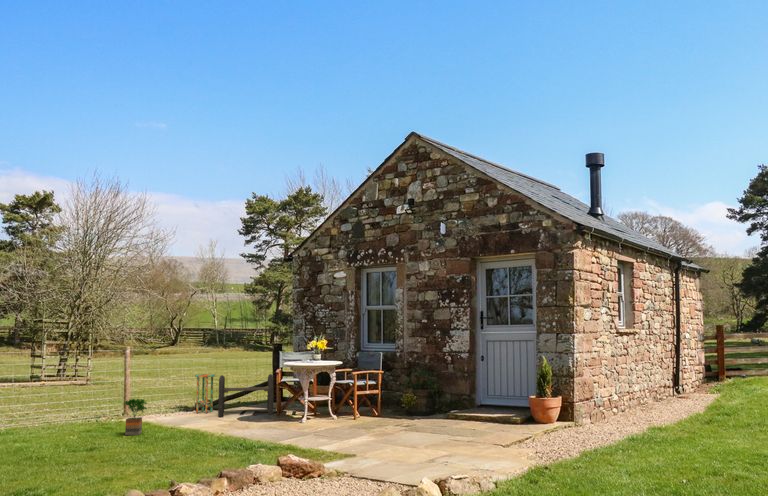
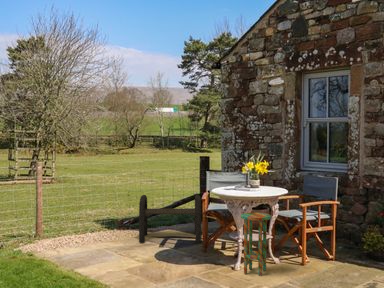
side table: present [195,374,215,413] -> present [241,213,271,276]
potted tree: present [124,399,147,435] -> none [19,228,49,273]

